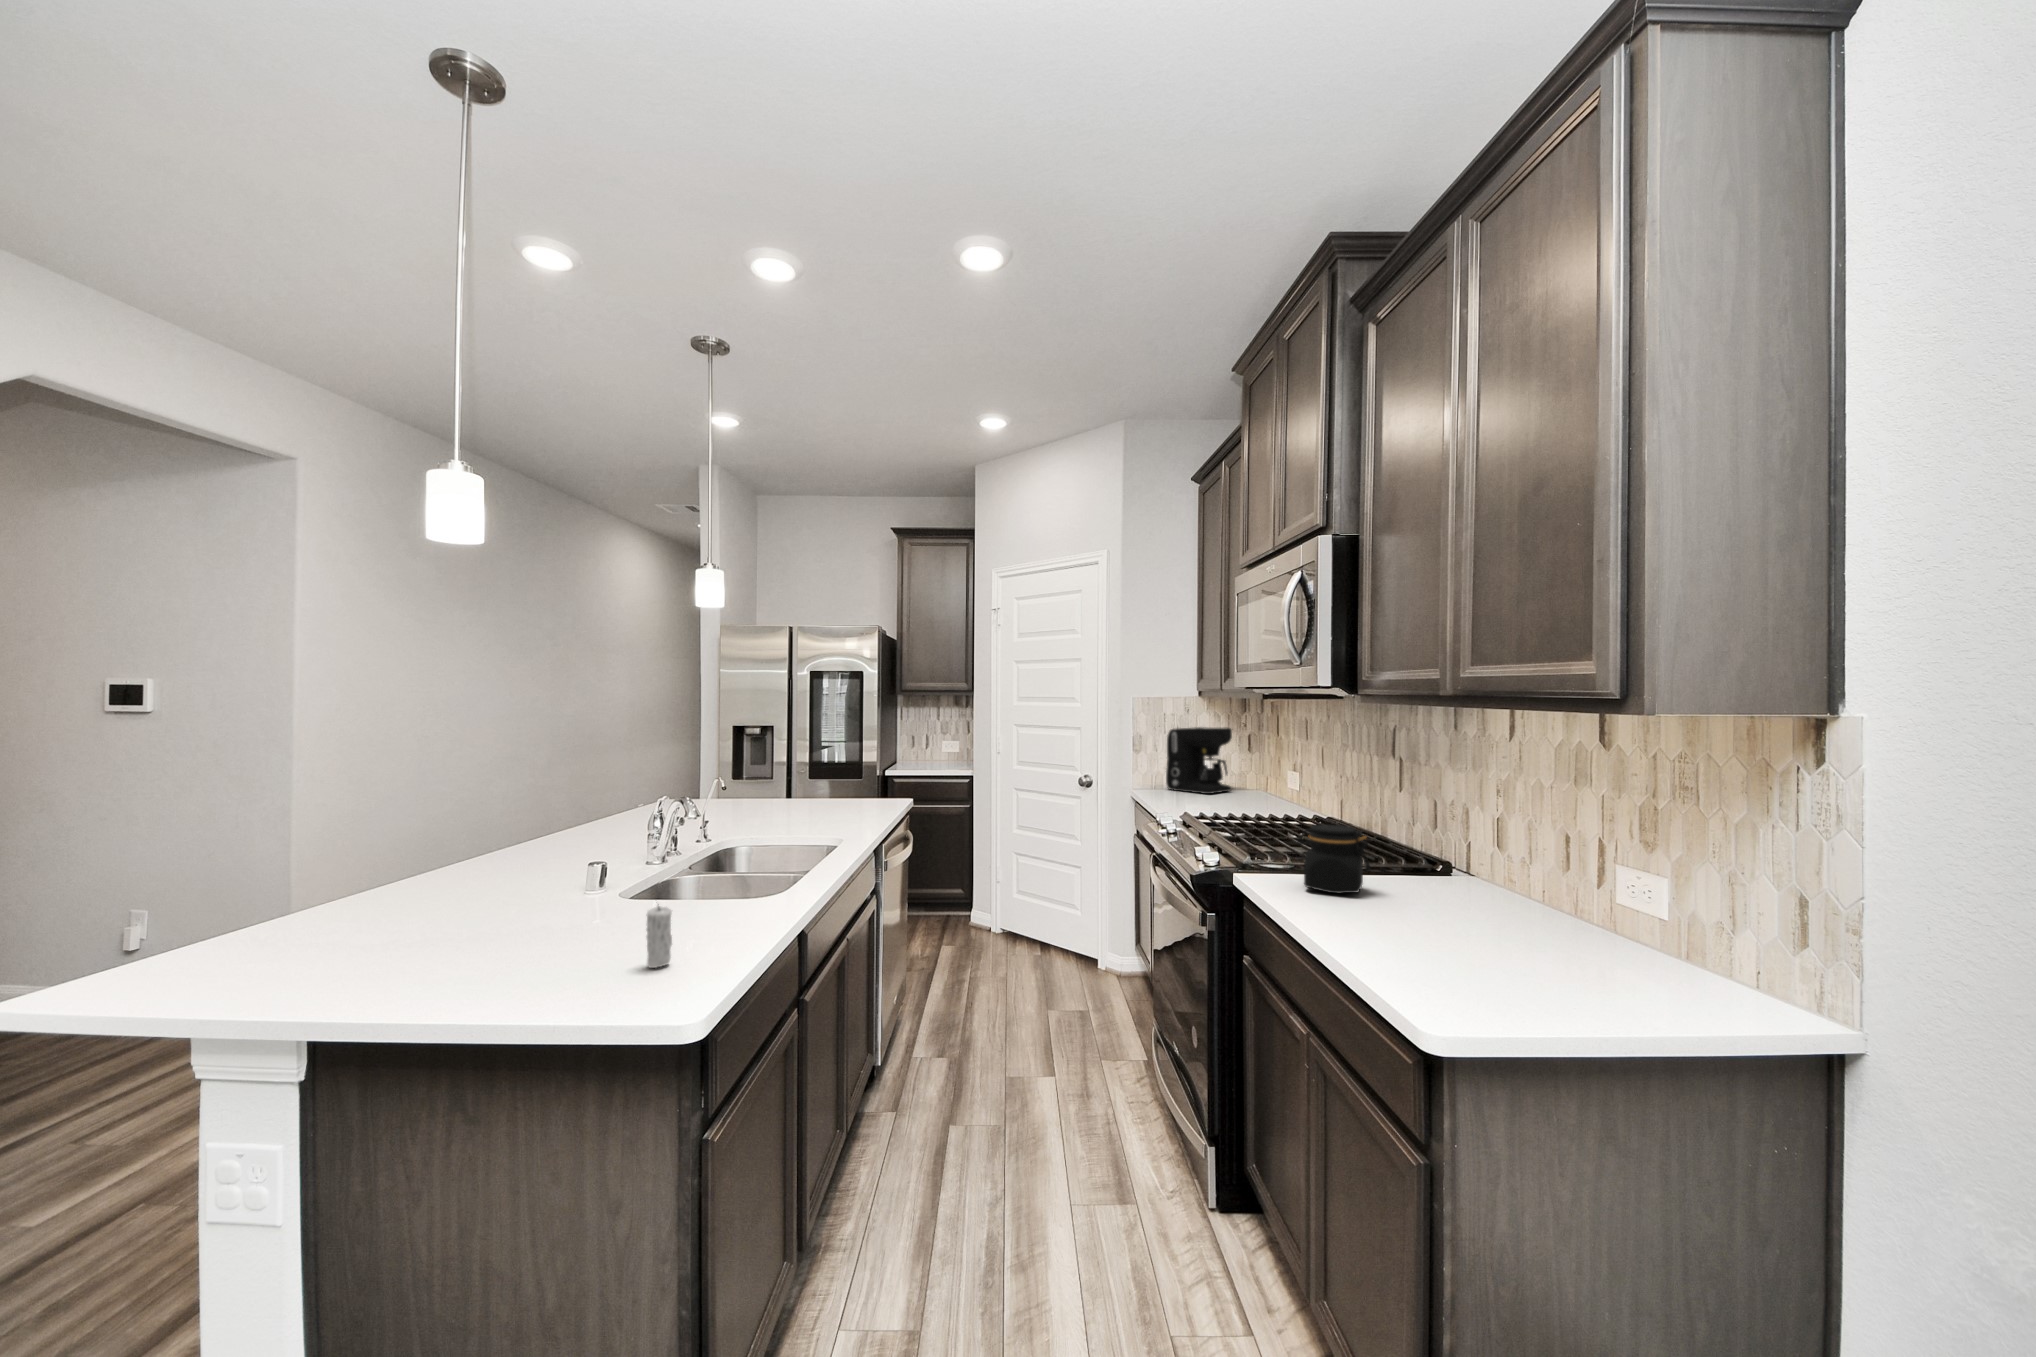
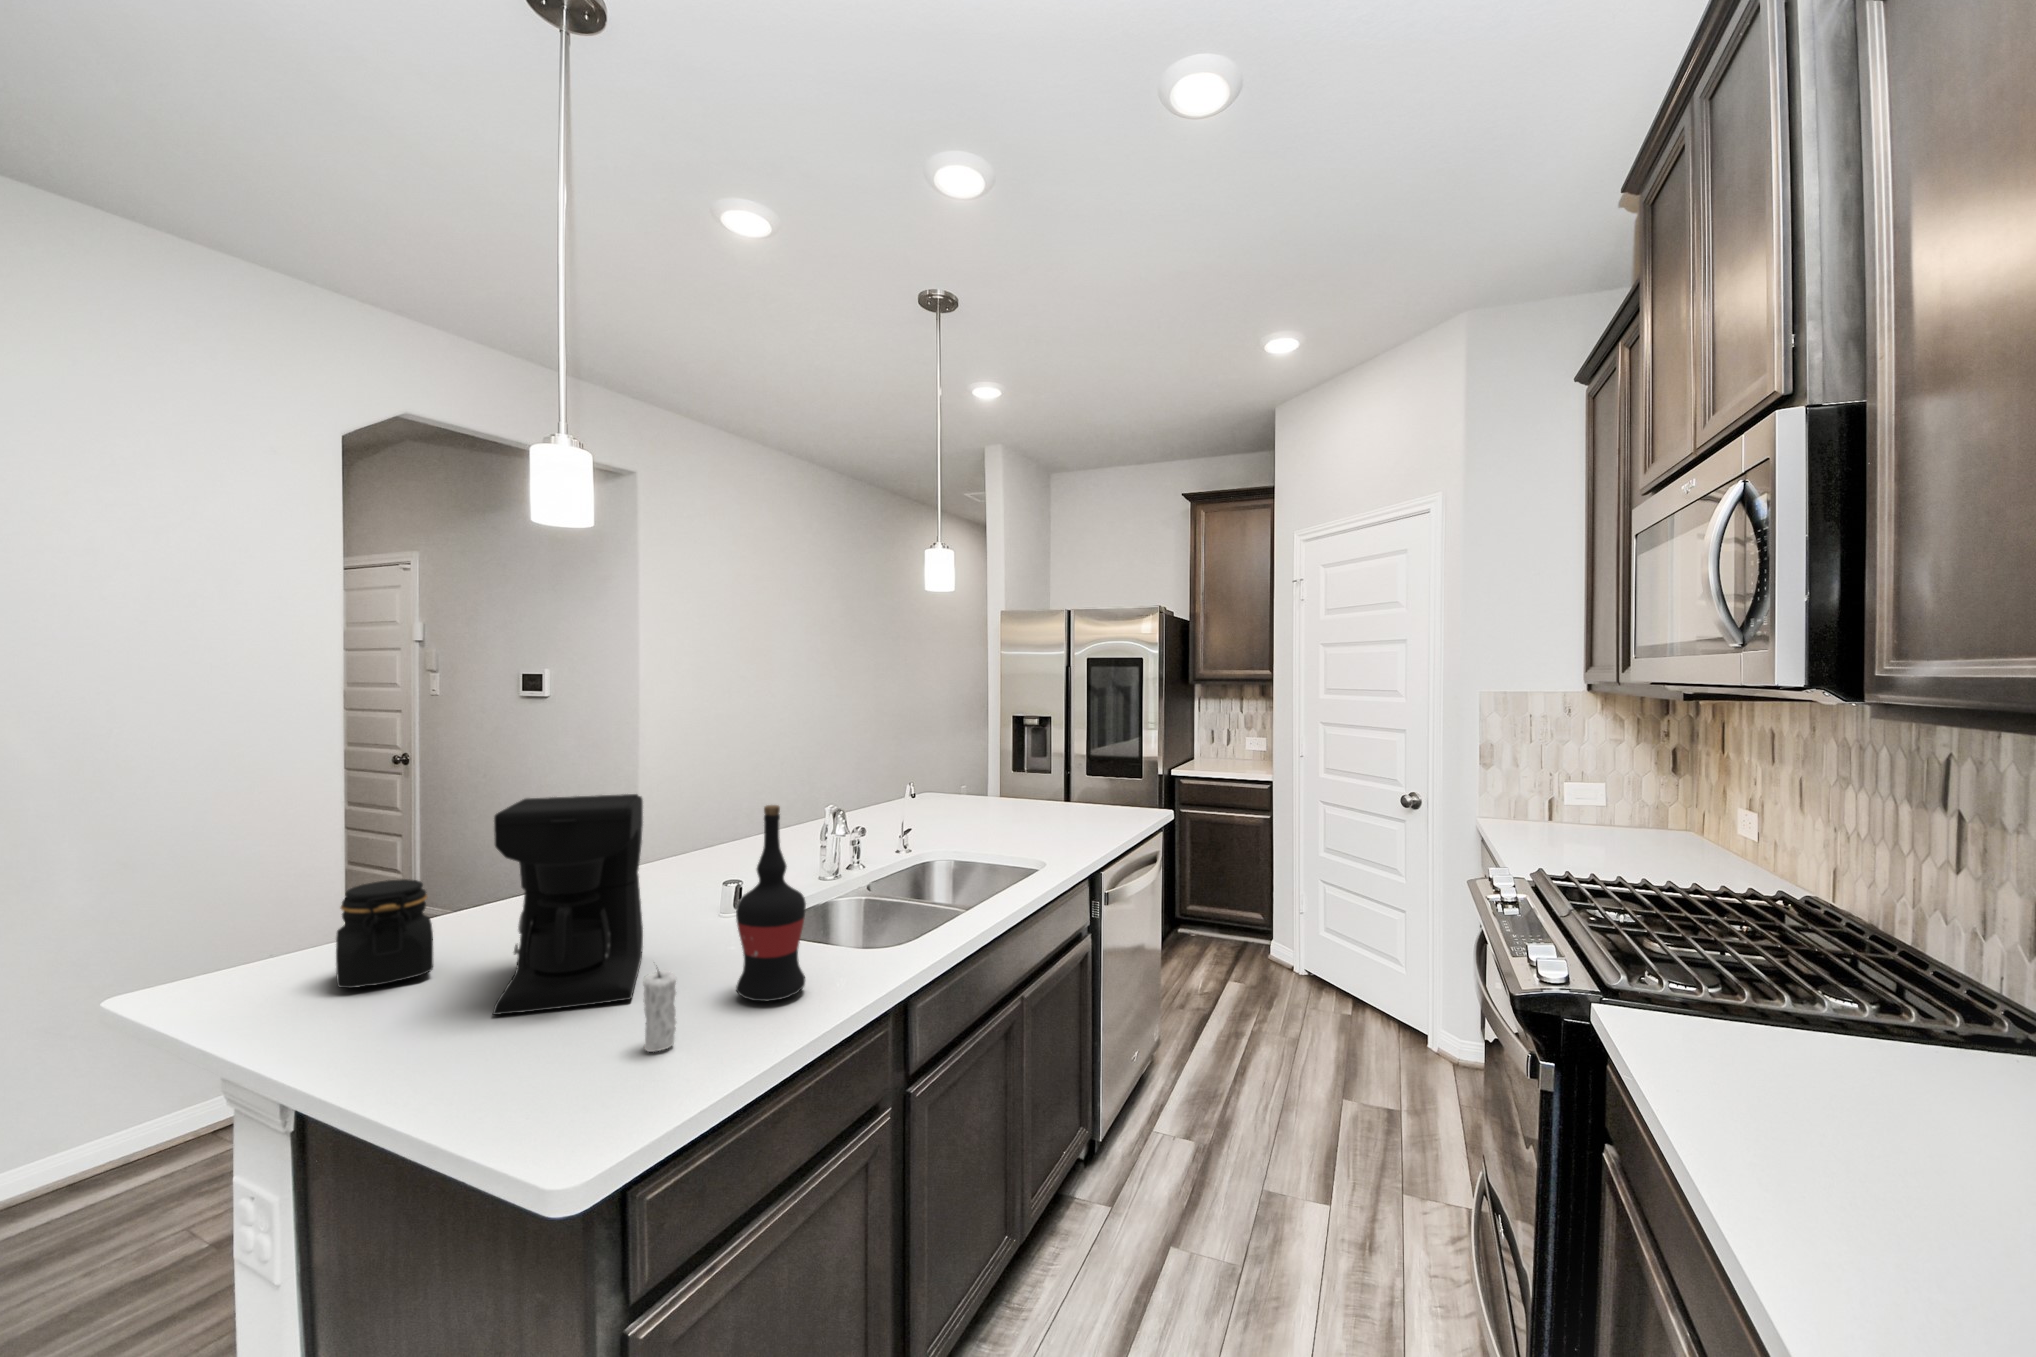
coffee maker: present [1166,727,1232,794] -> present [493,794,643,1015]
wine bottle: none [681,781,737,934] -> present [736,805,806,1001]
jar: present [1298,825,1370,893] -> present [336,879,433,988]

